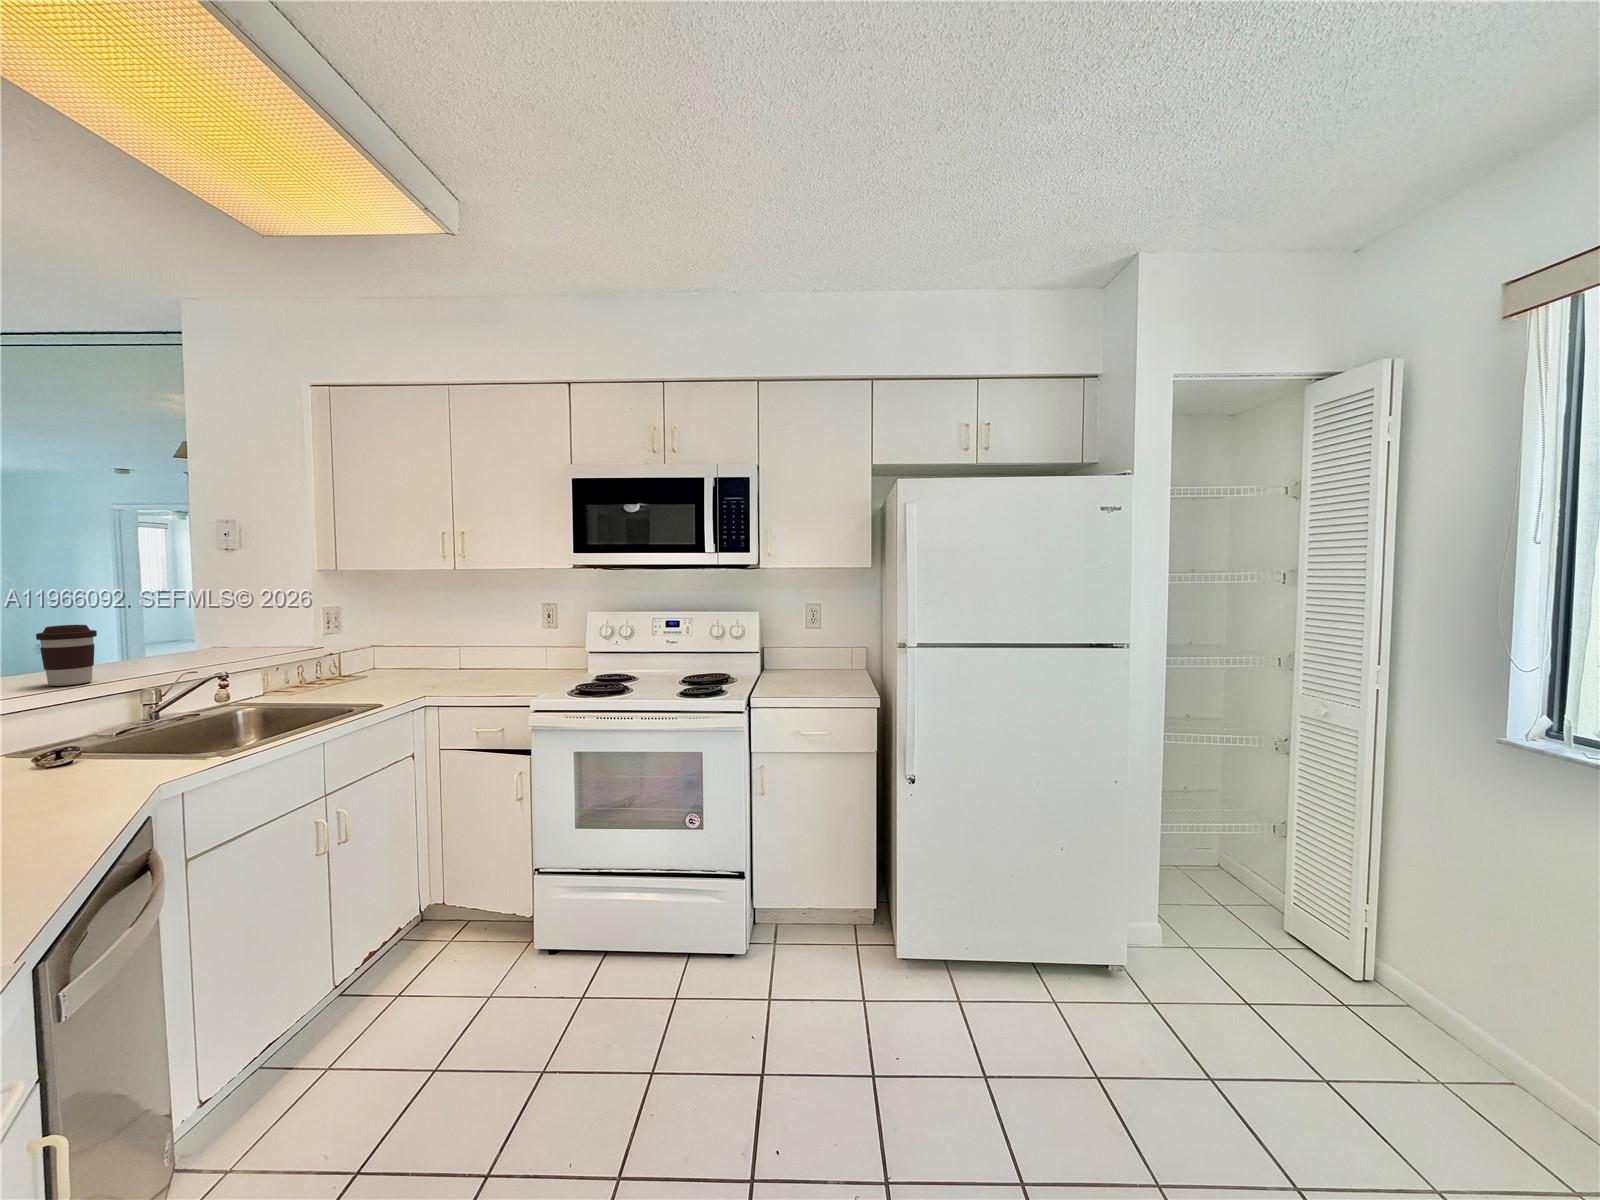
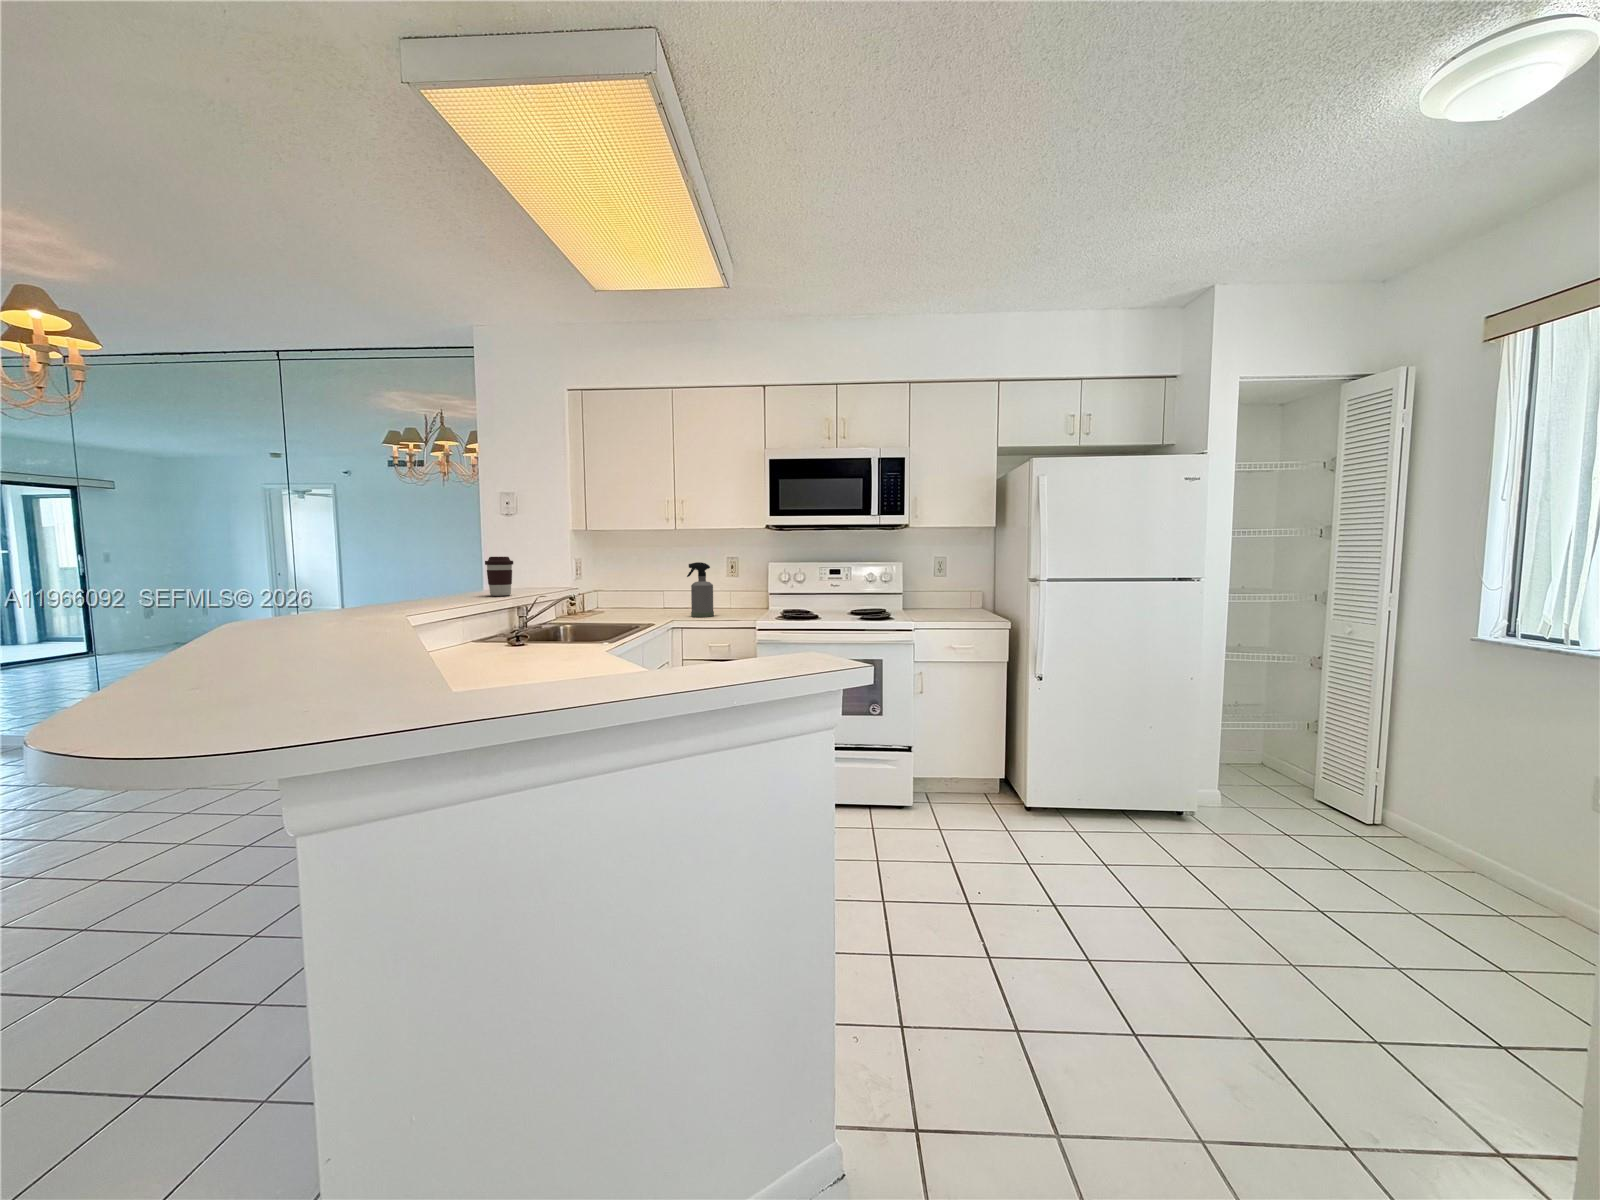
spray bottle: none [460,614,501,688] -> present [687,562,714,617]

